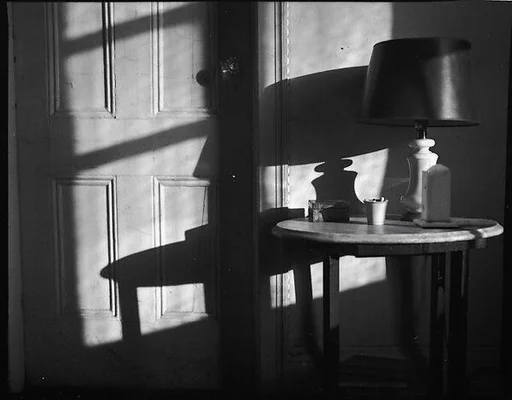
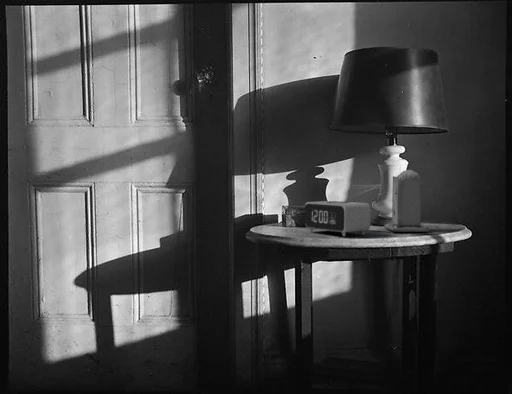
alarm clock: none [332,196,399,232] -> present [305,201,370,236]

